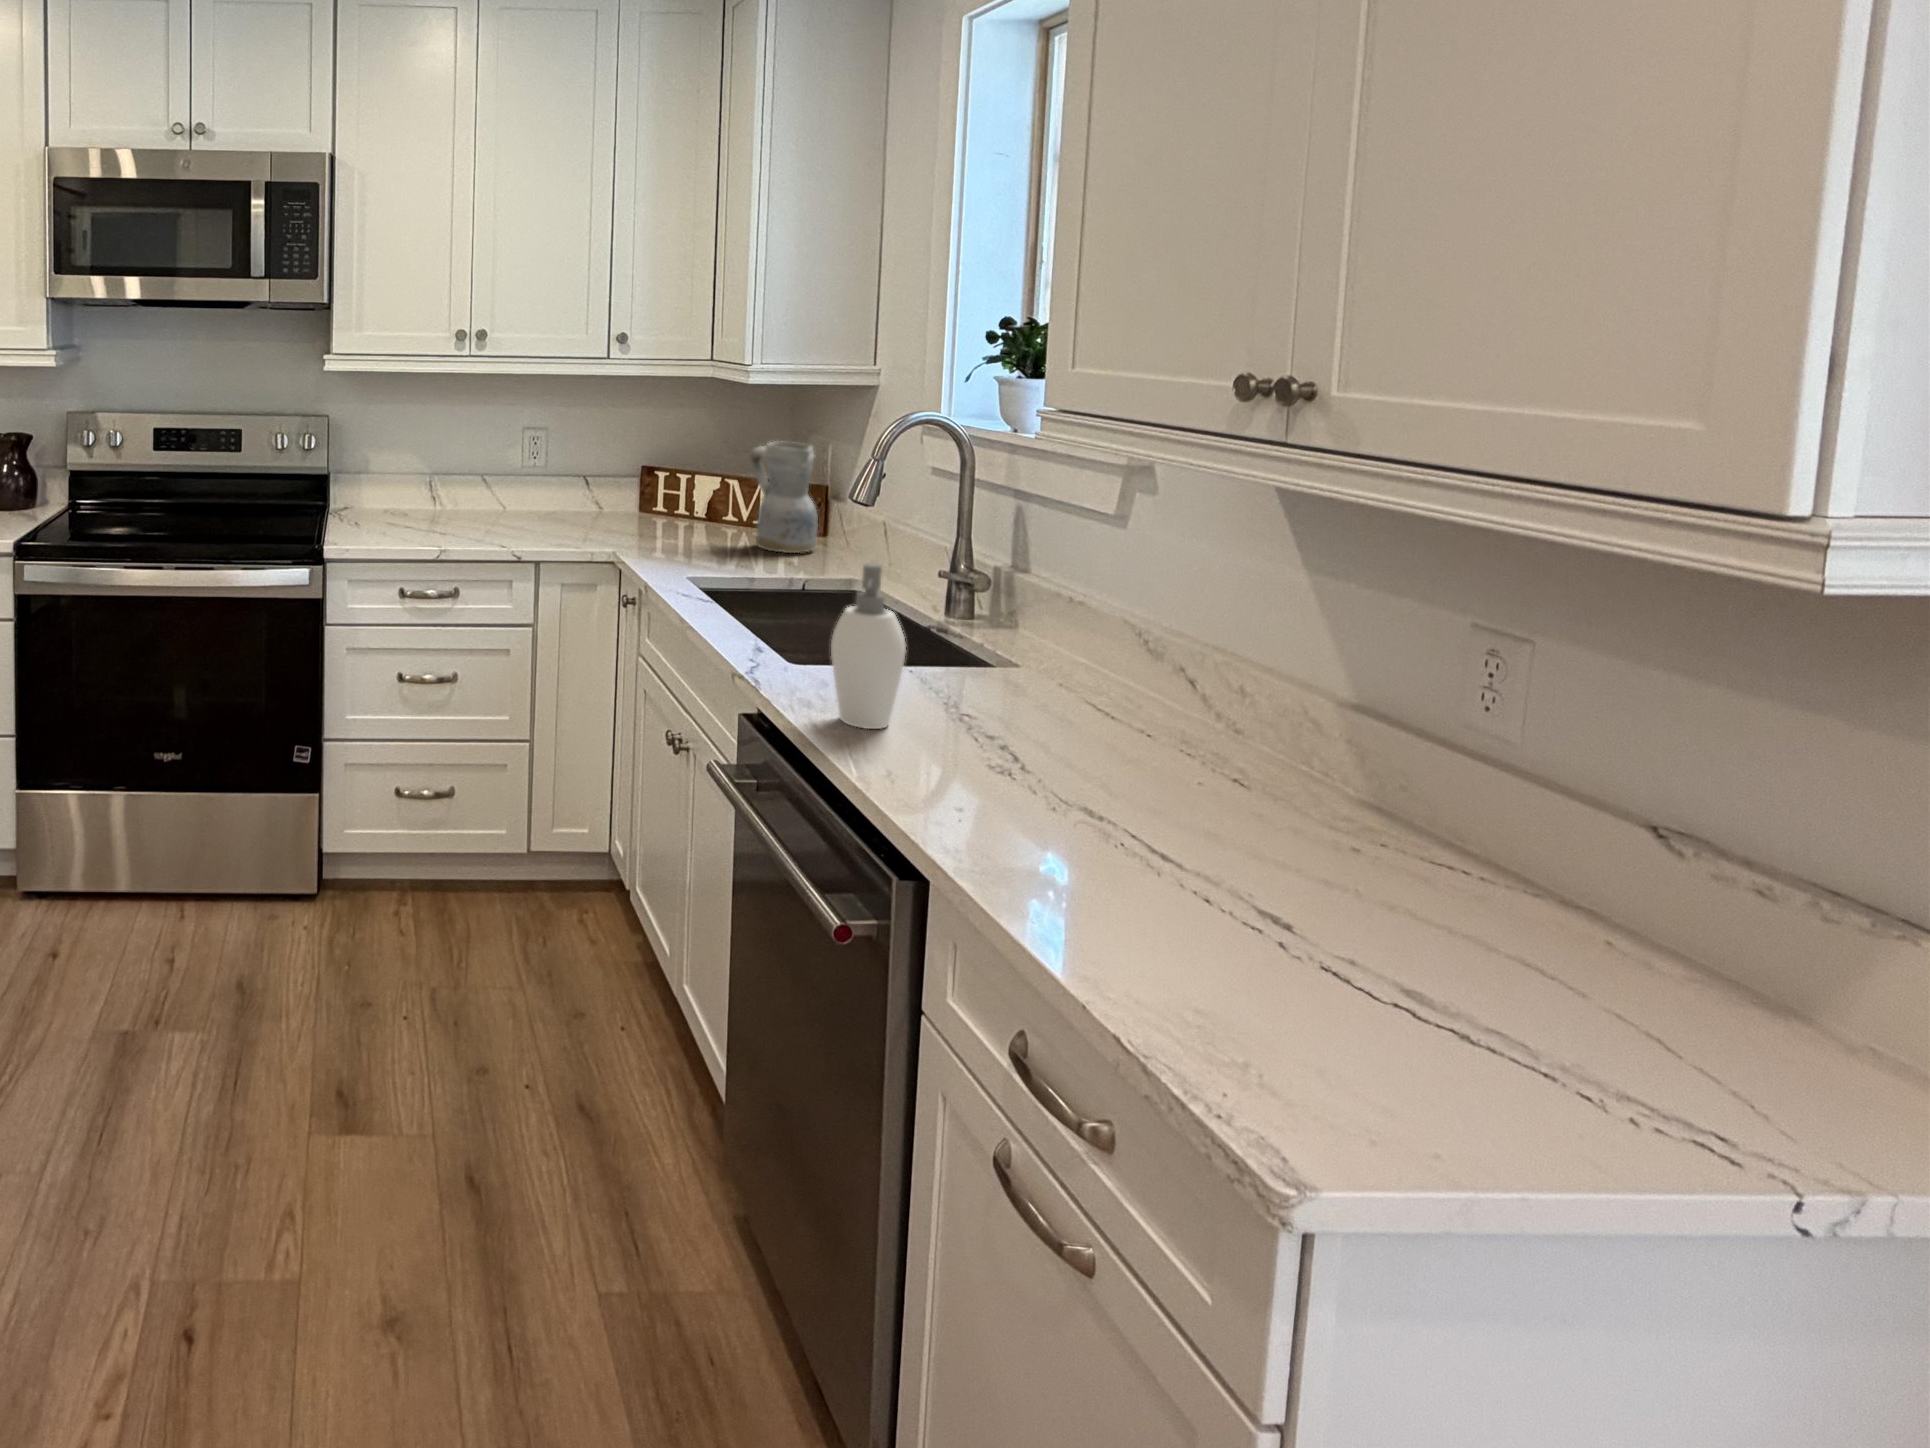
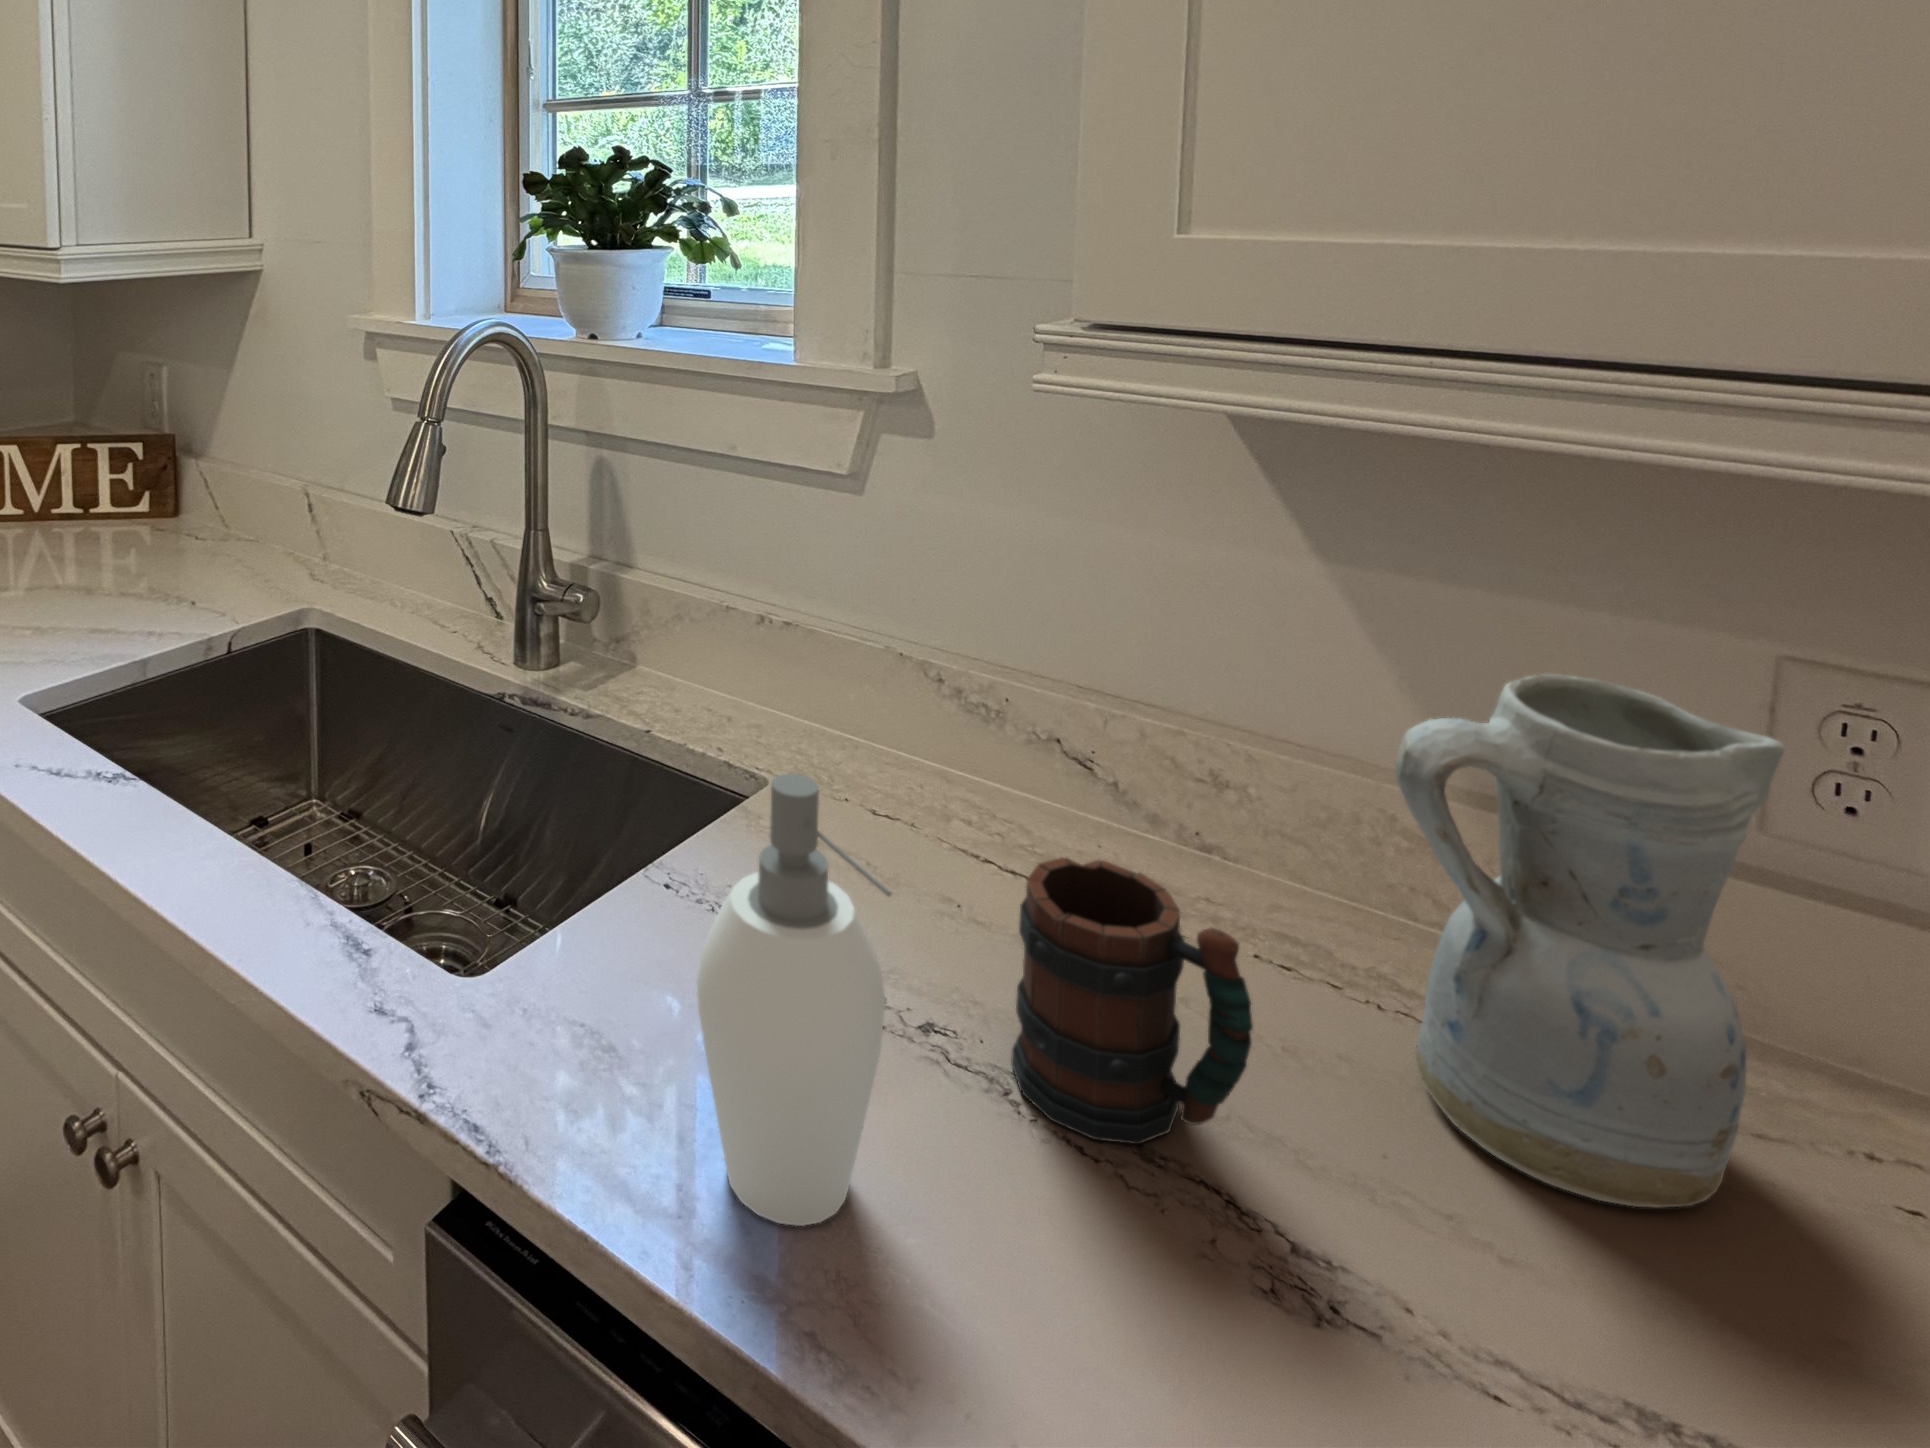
ceramic pitcher: present [750,441,818,553] -> present [1396,674,1785,1208]
mug: none [993,650,1072,759] -> present [1011,857,1253,1144]

